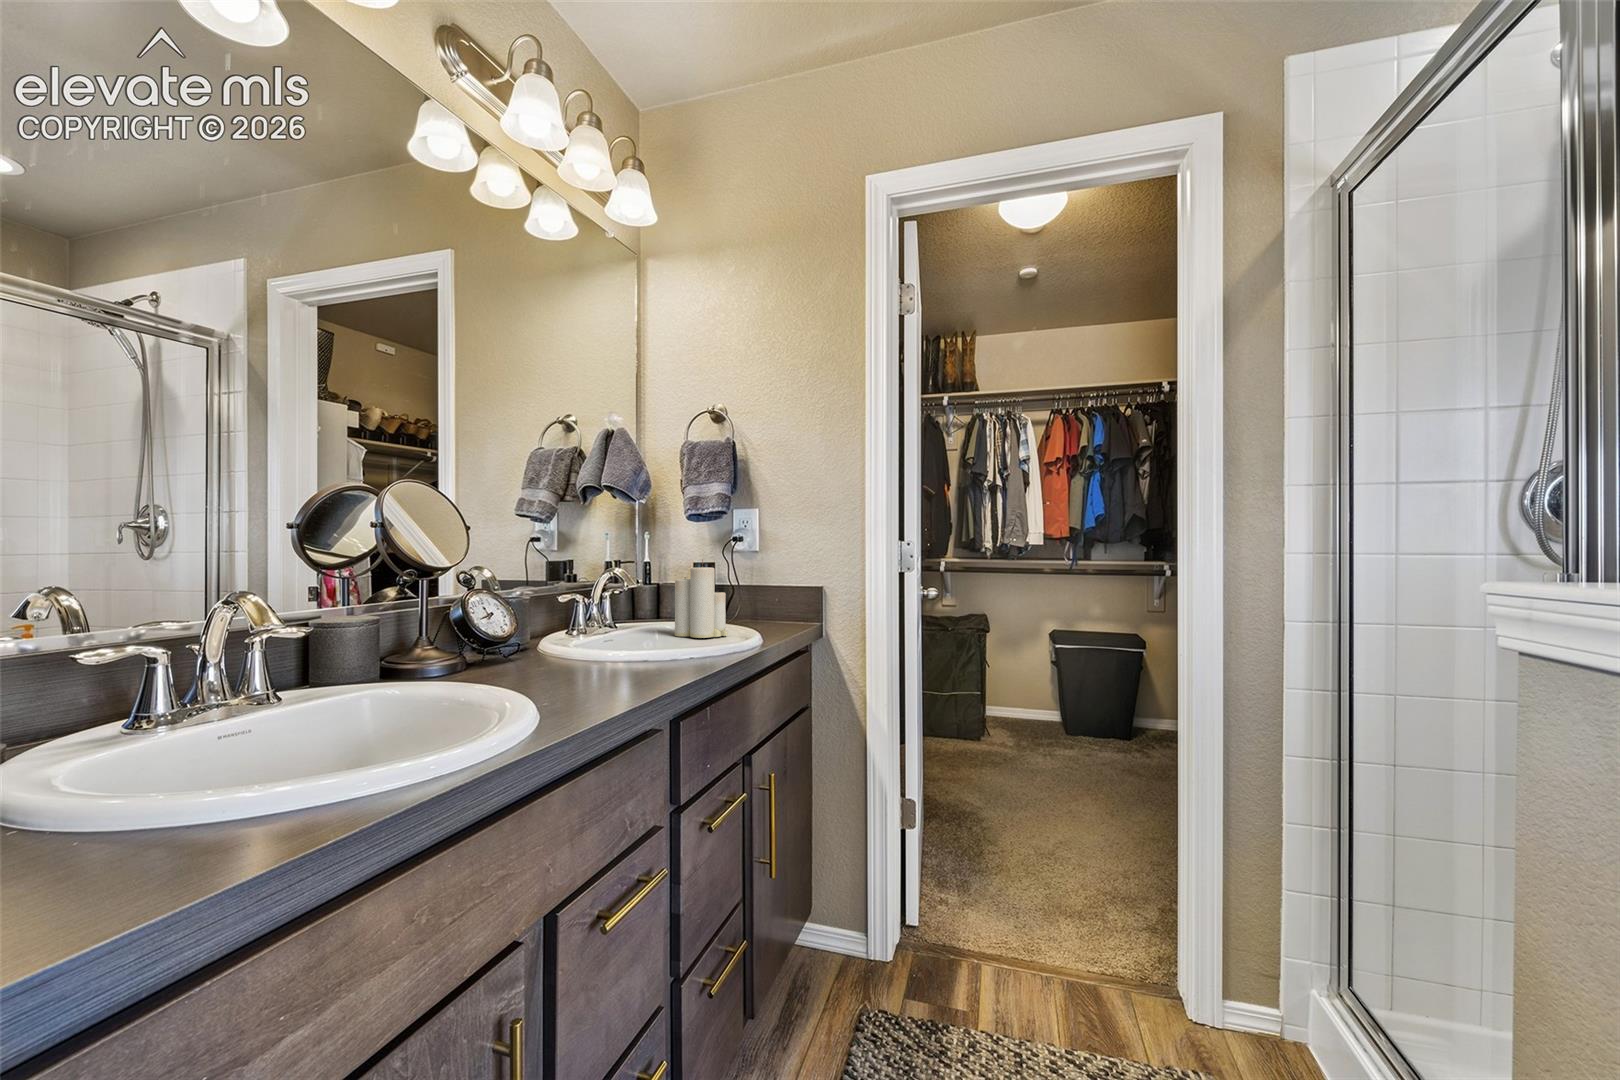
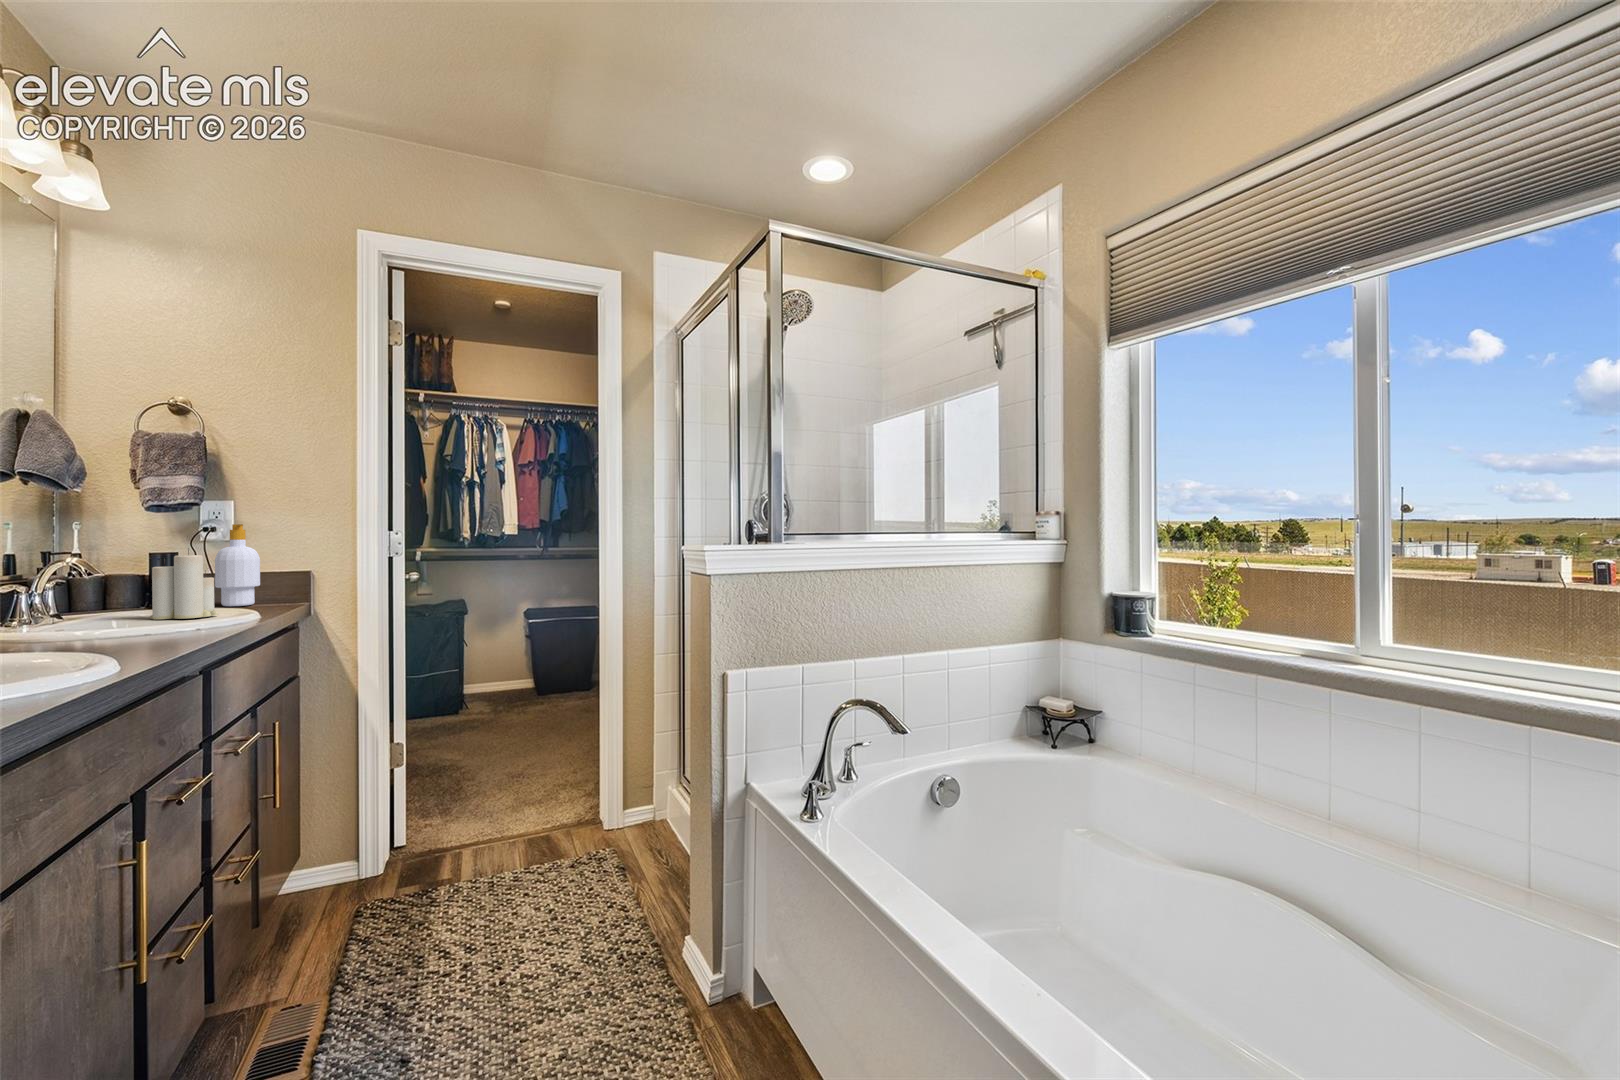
soap bottle: none [739,534,776,623] -> present [215,524,260,606]

